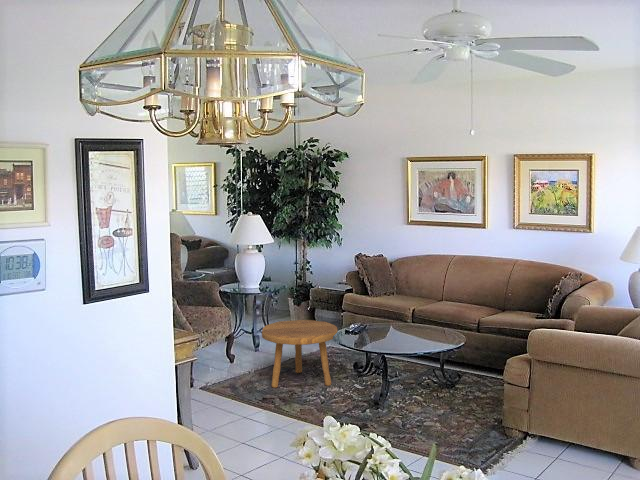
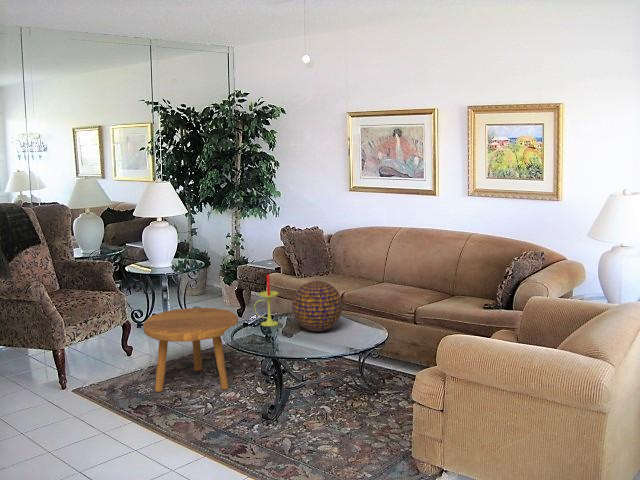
candle: none [354,290,374,333] -> present [254,275,279,326]
decorative orb: none [388,296,429,336] -> present [292,281,342,331]

